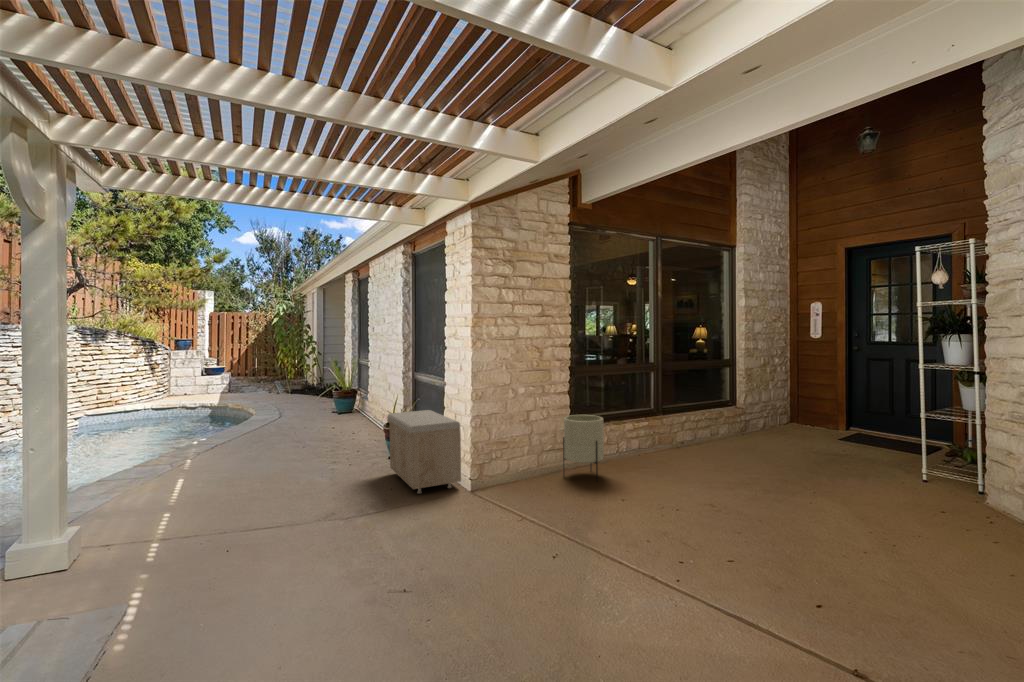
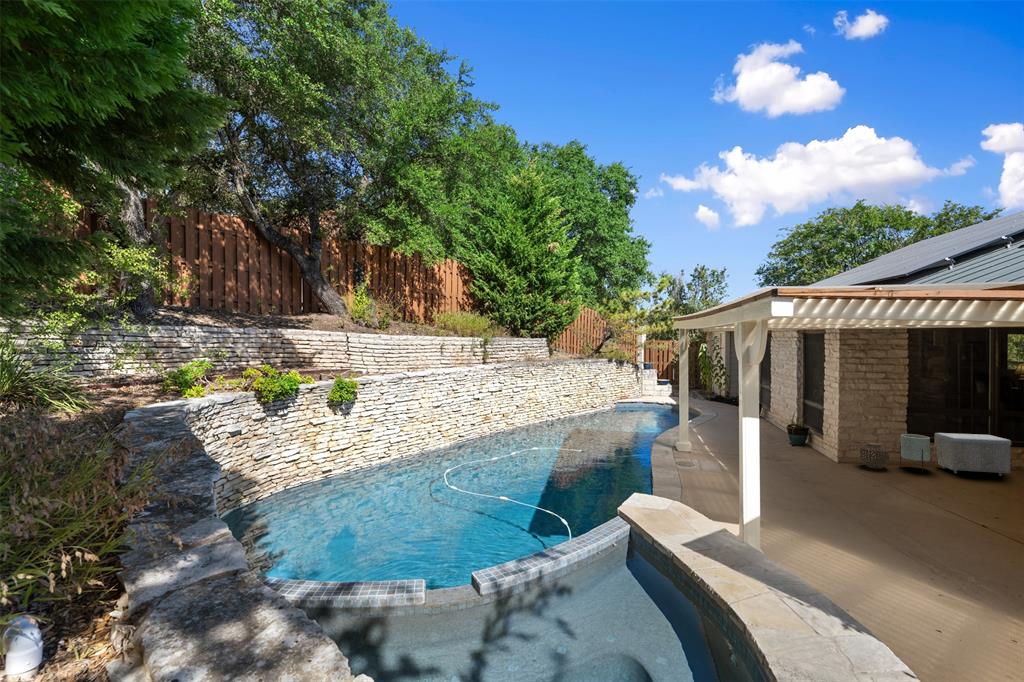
storage bench: present [387,410,461,493] -> present [935,433,1011,476]
woven basket: none [508,440,553,493] -> present [860,442,889,469]

